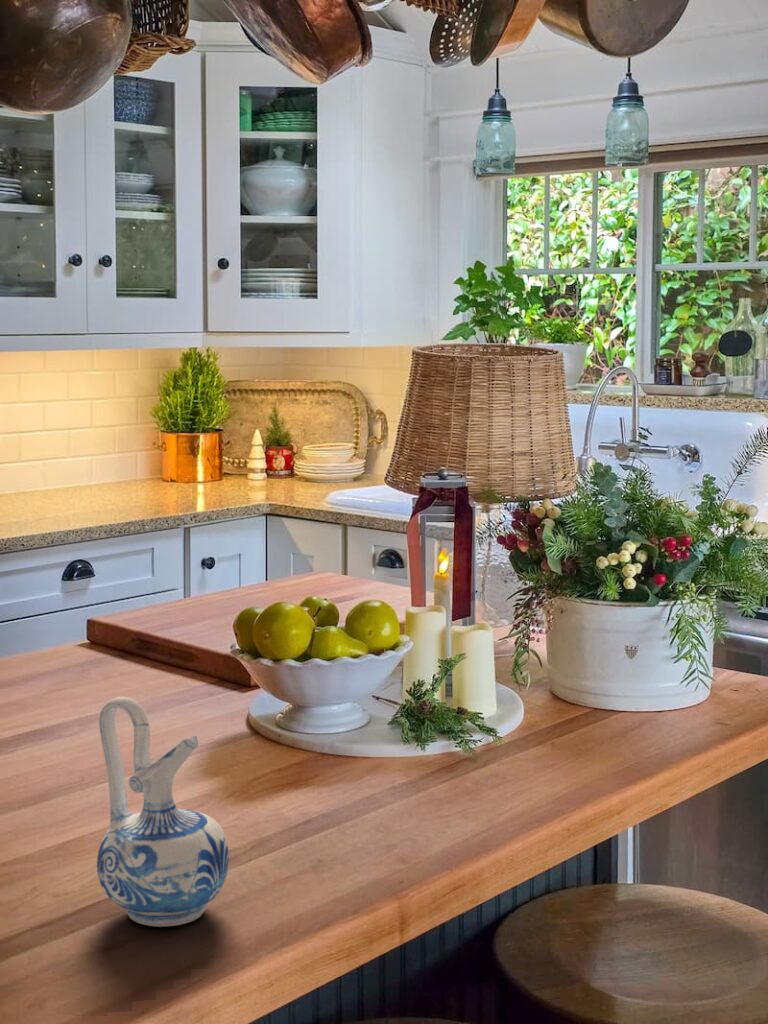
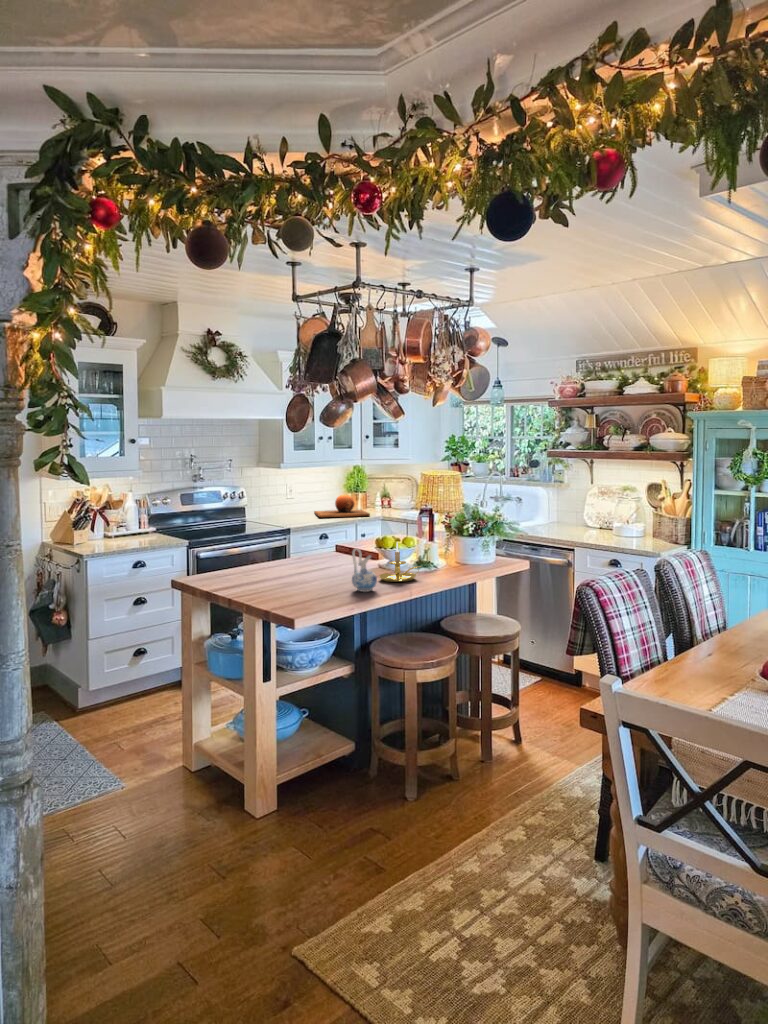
chopping board: none [62,437,230,507] -> present [314,495,370,517]
candle holder: none [242,645,443,840] -> present [379,542,421,582]

